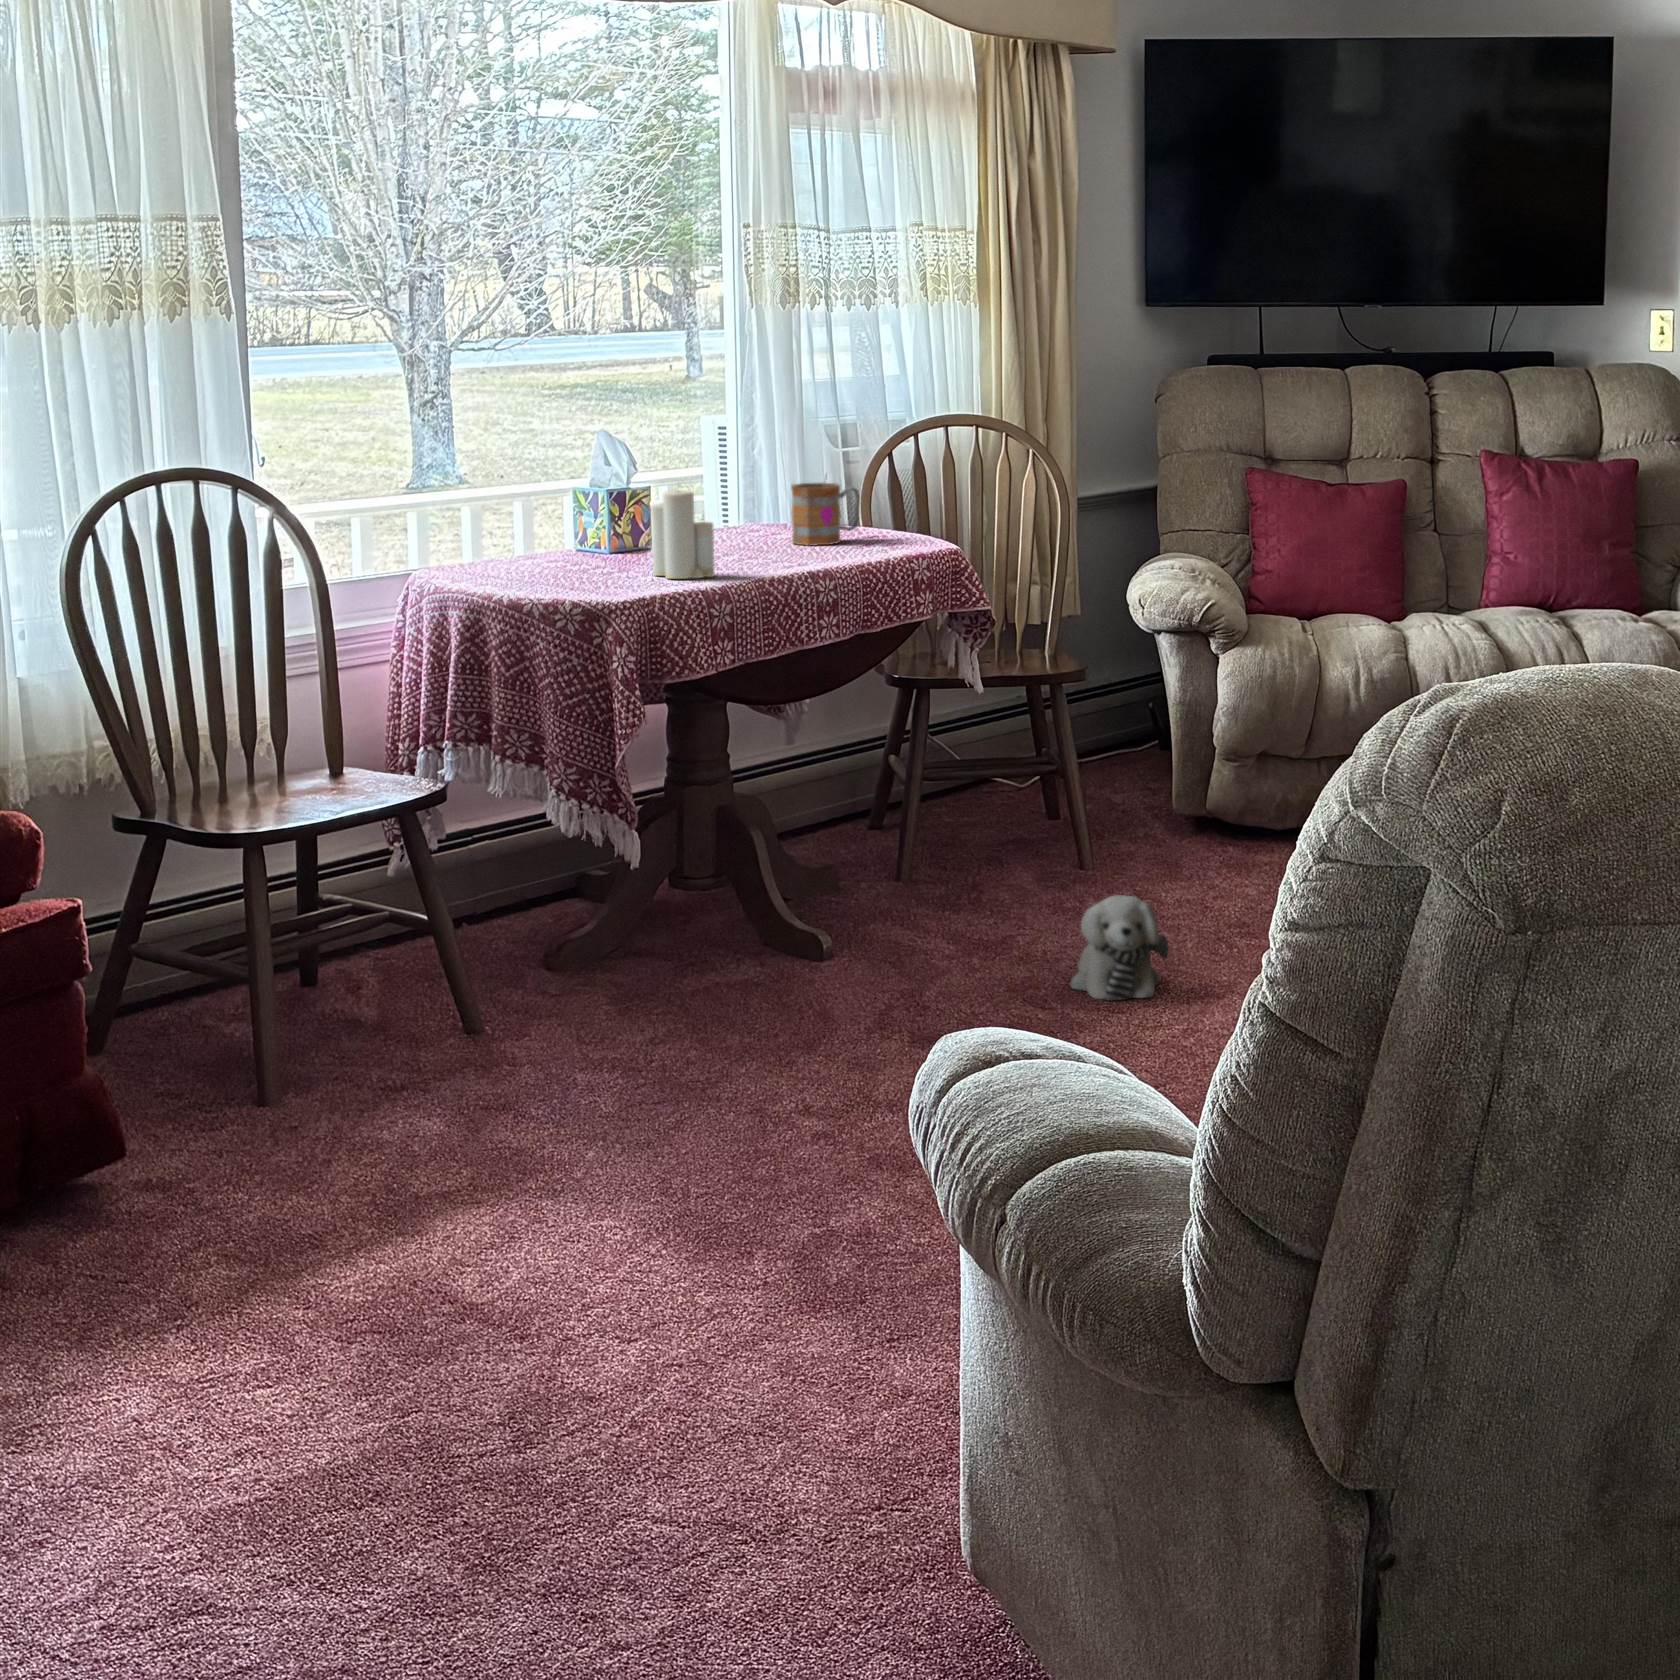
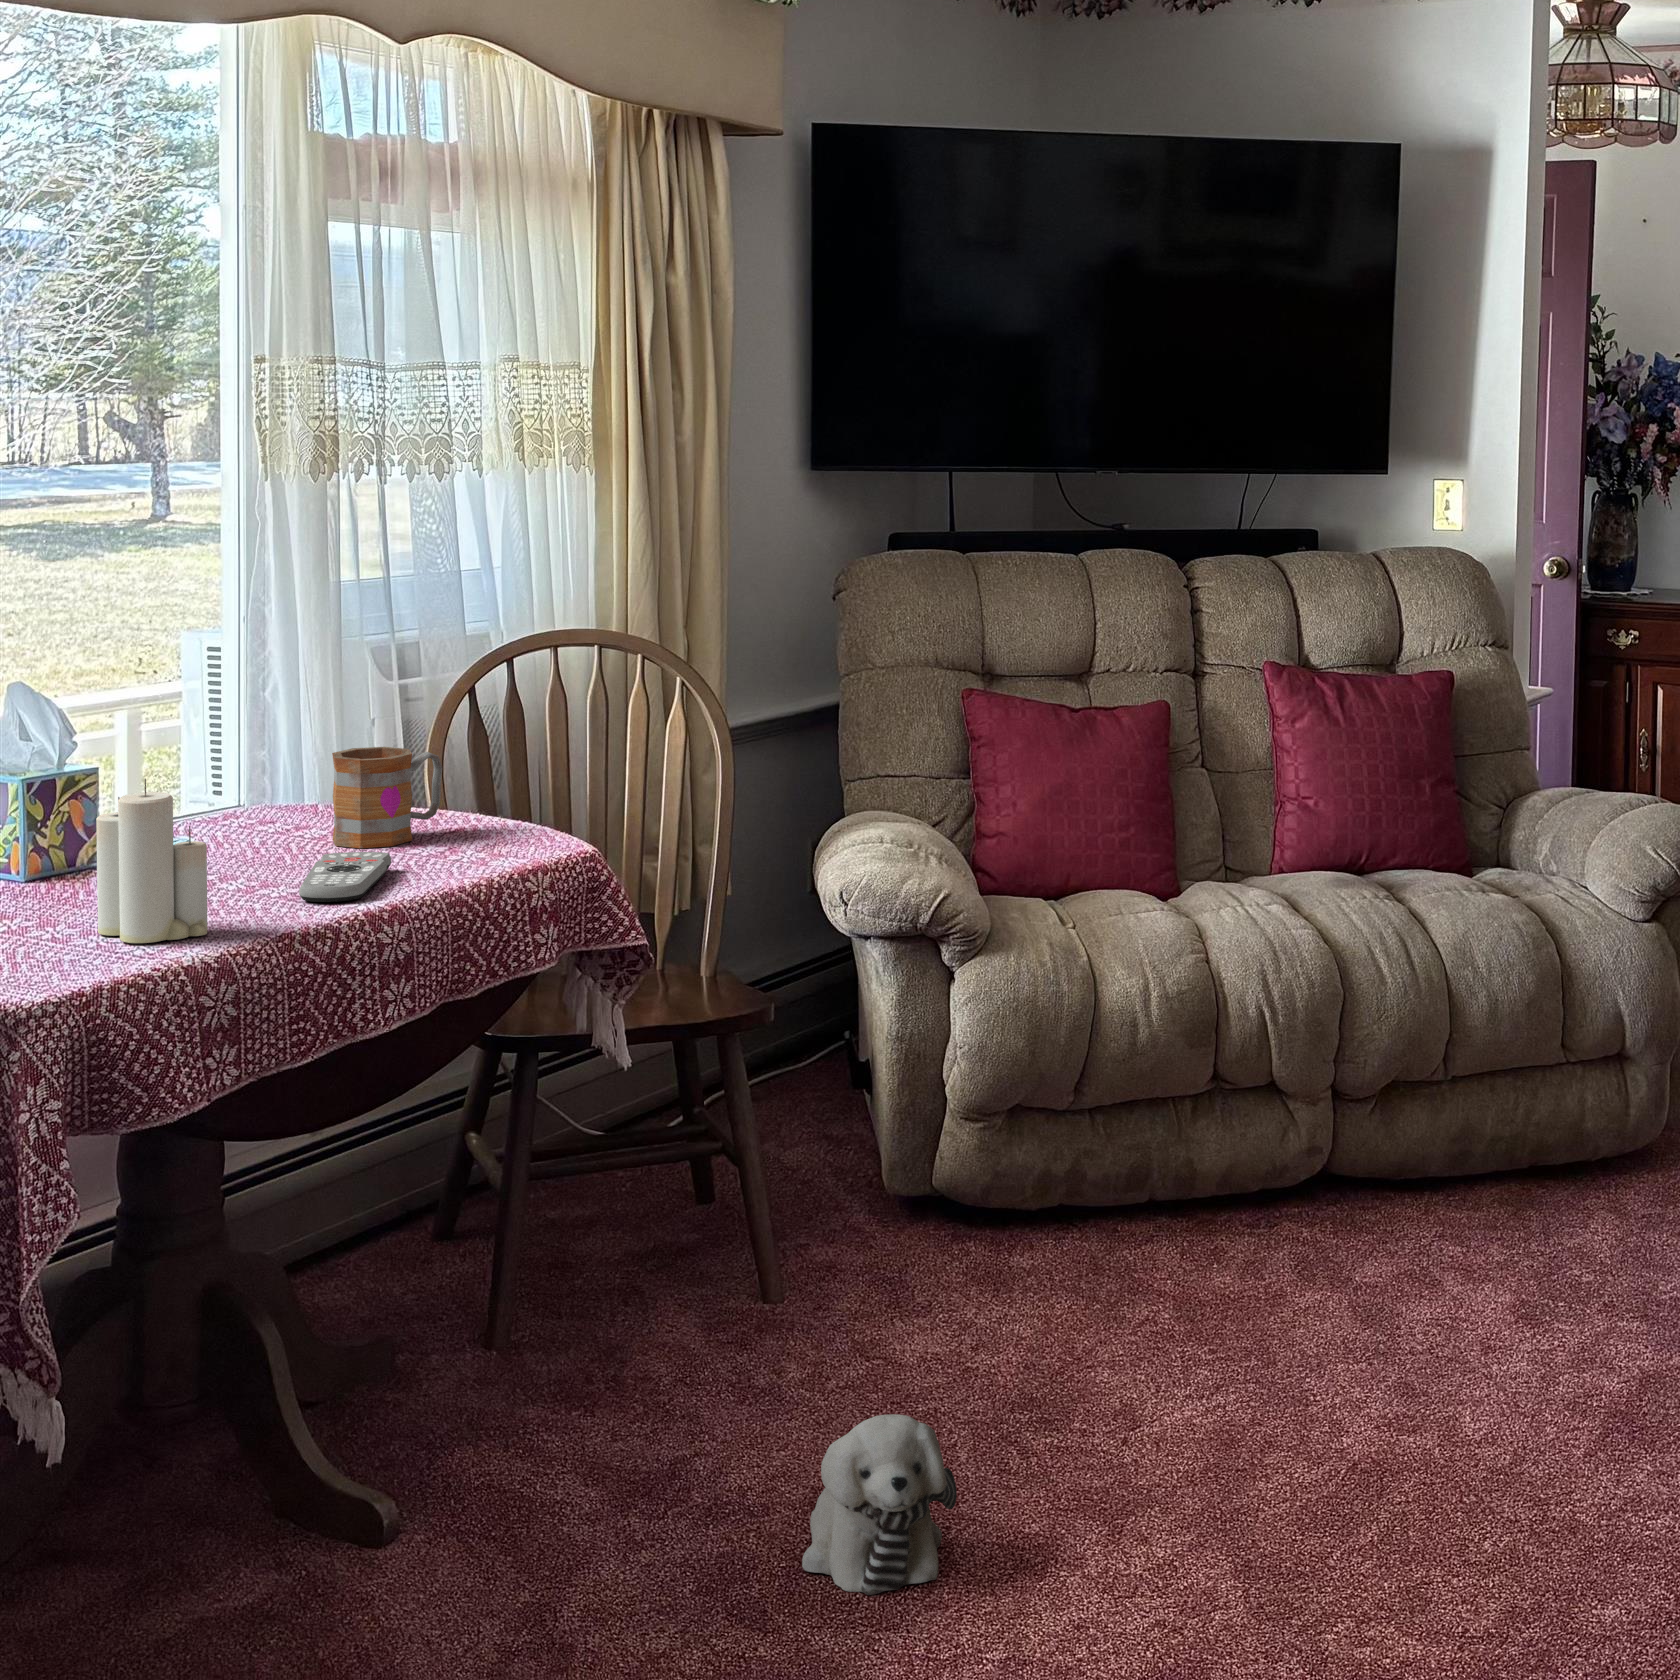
remote control: none [768,543,825,566] -> present [299,852,391,902]

